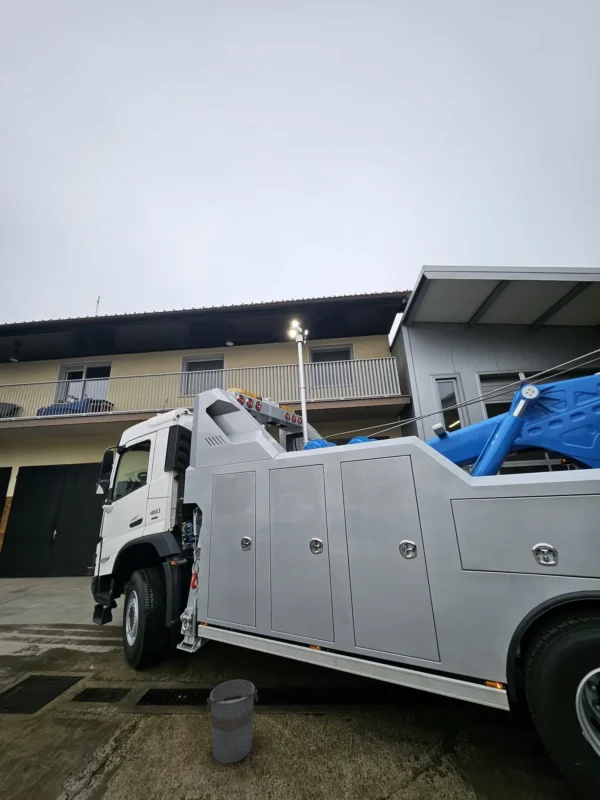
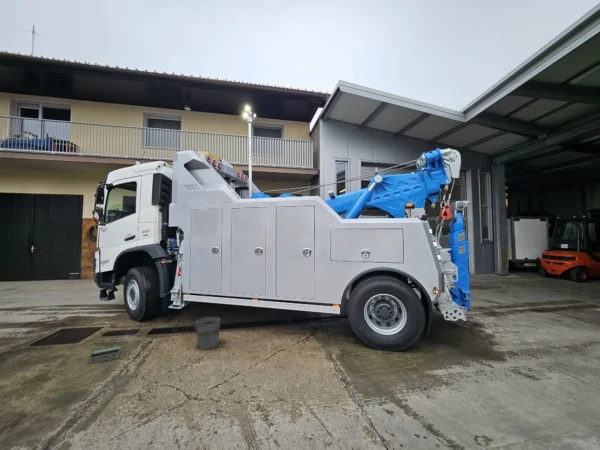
toolbox: none [28,731,89,775] -> present [89,345,121,364]

